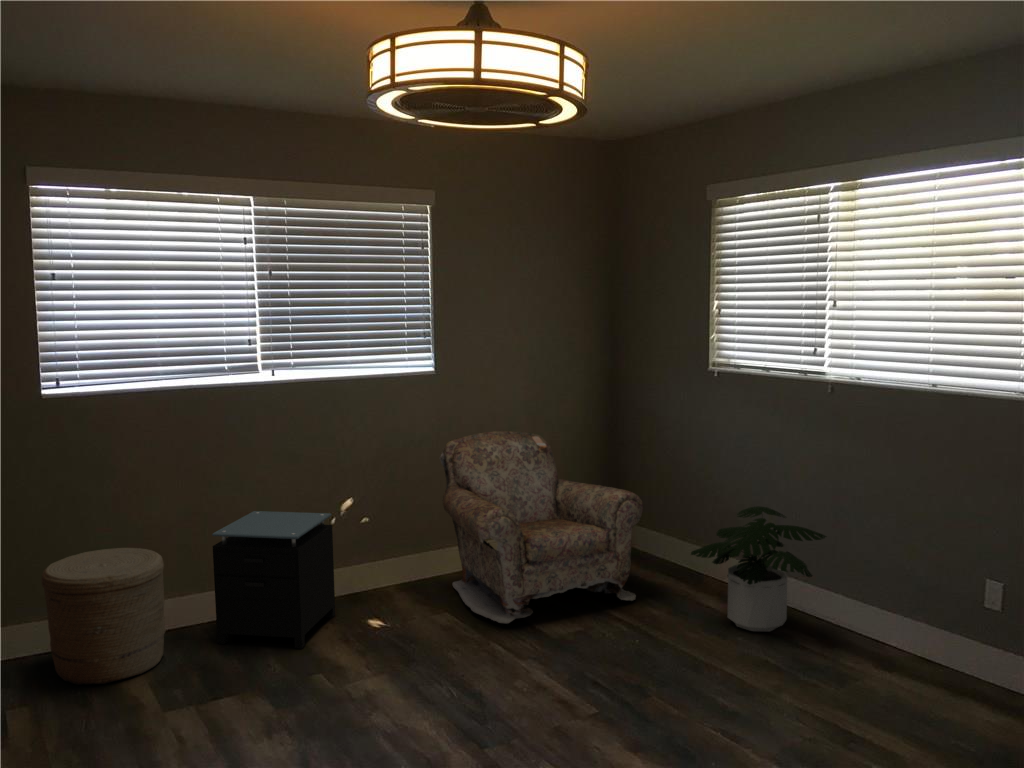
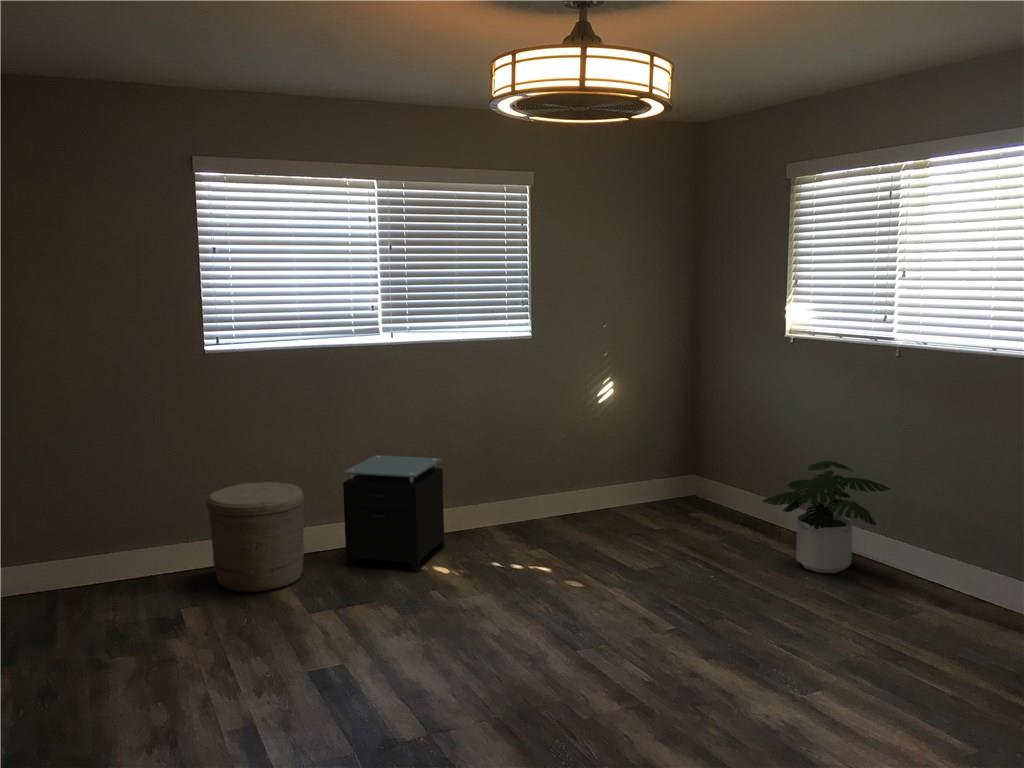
armchair: present [440,431,643,623] -> none [536,391,720,558]

